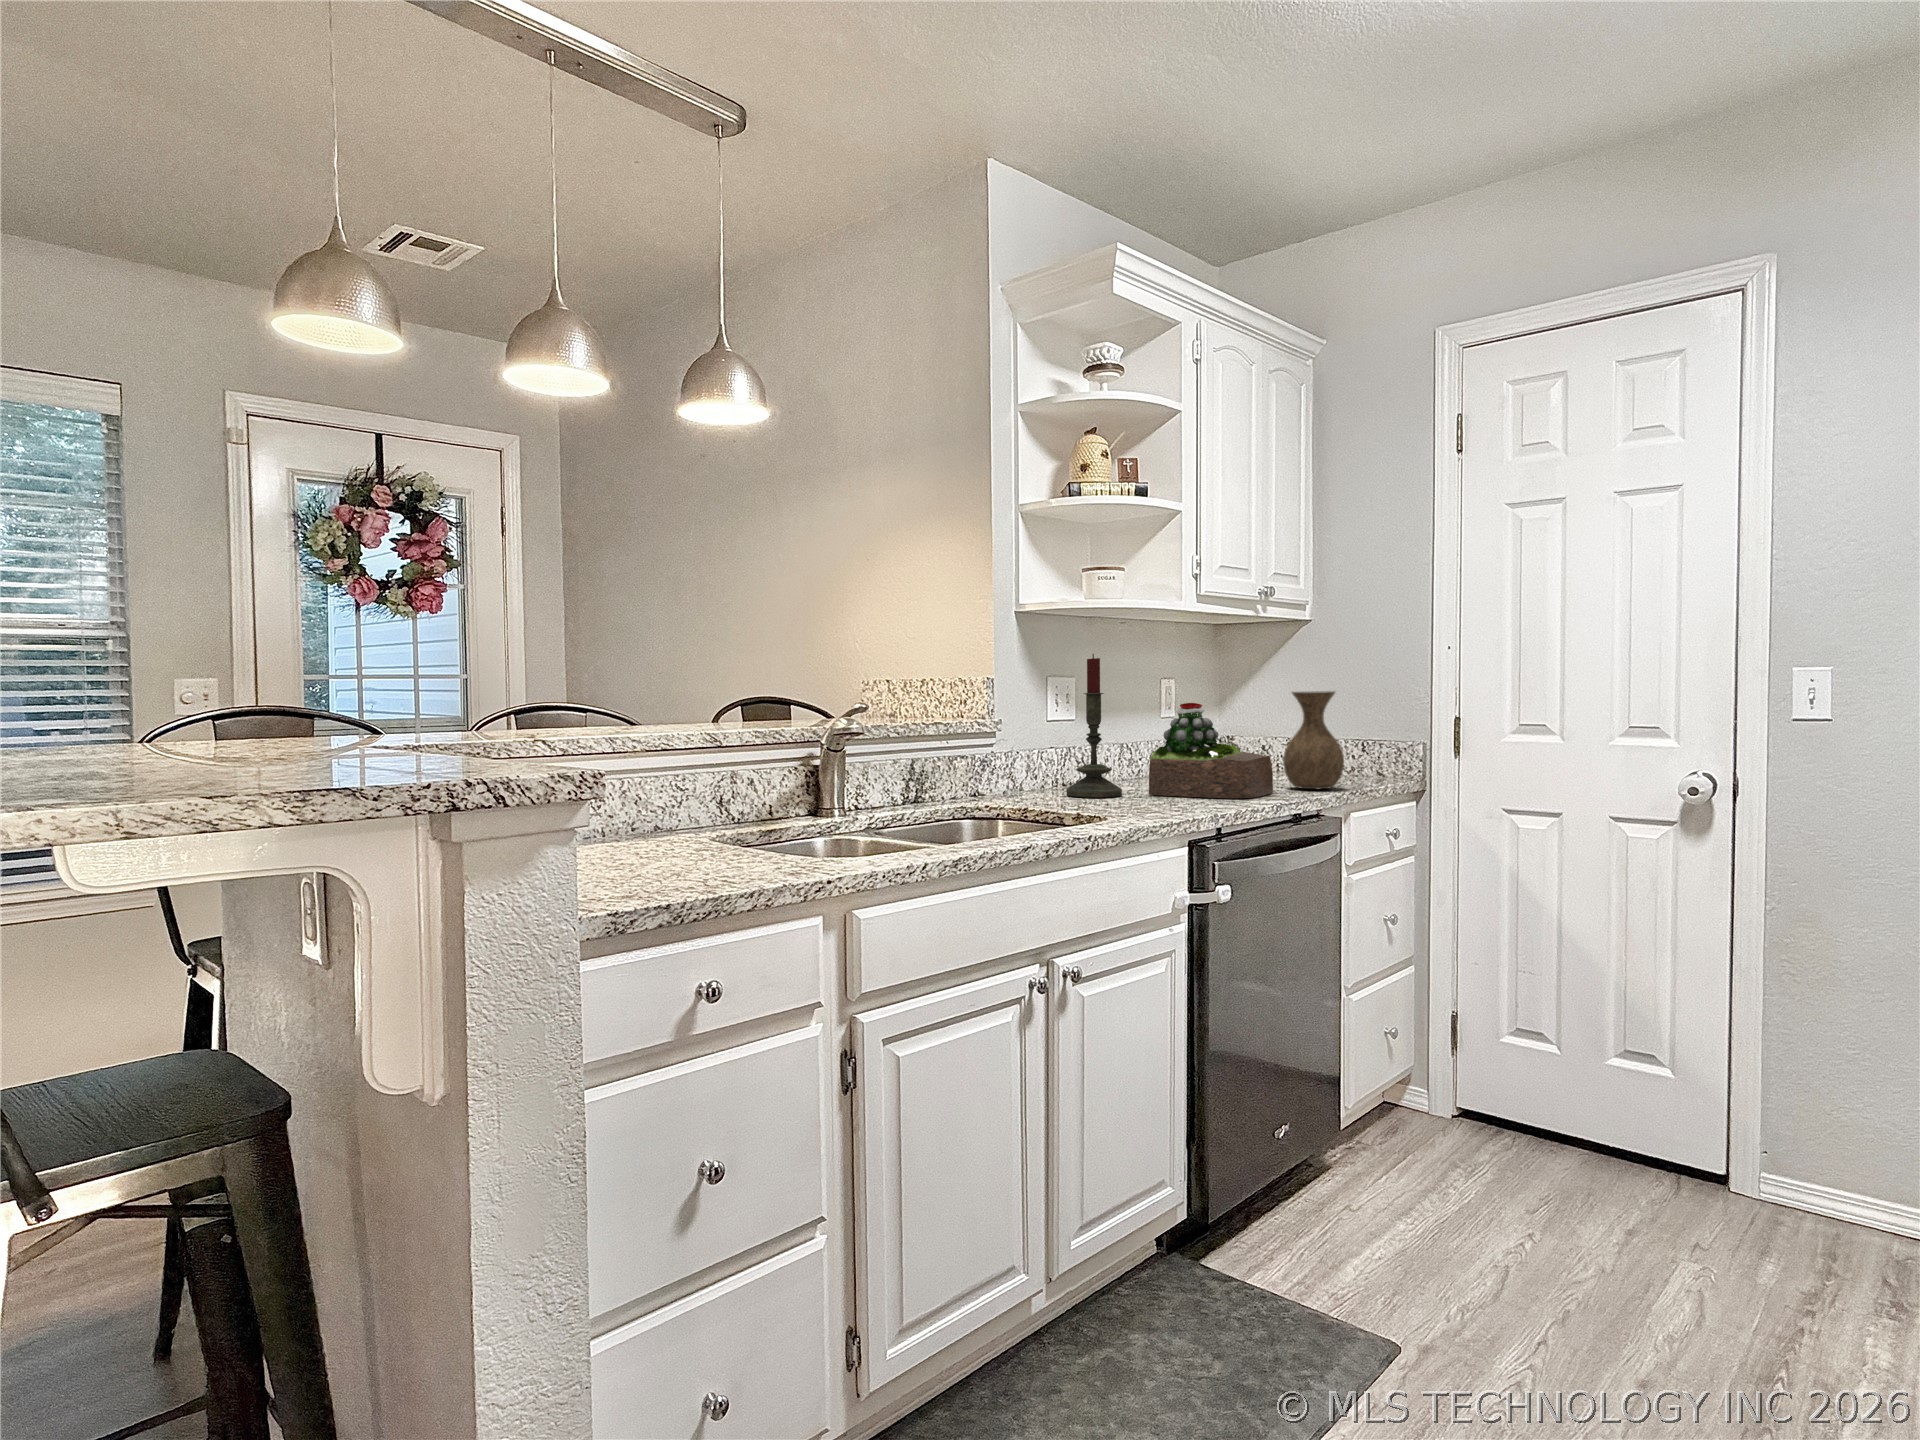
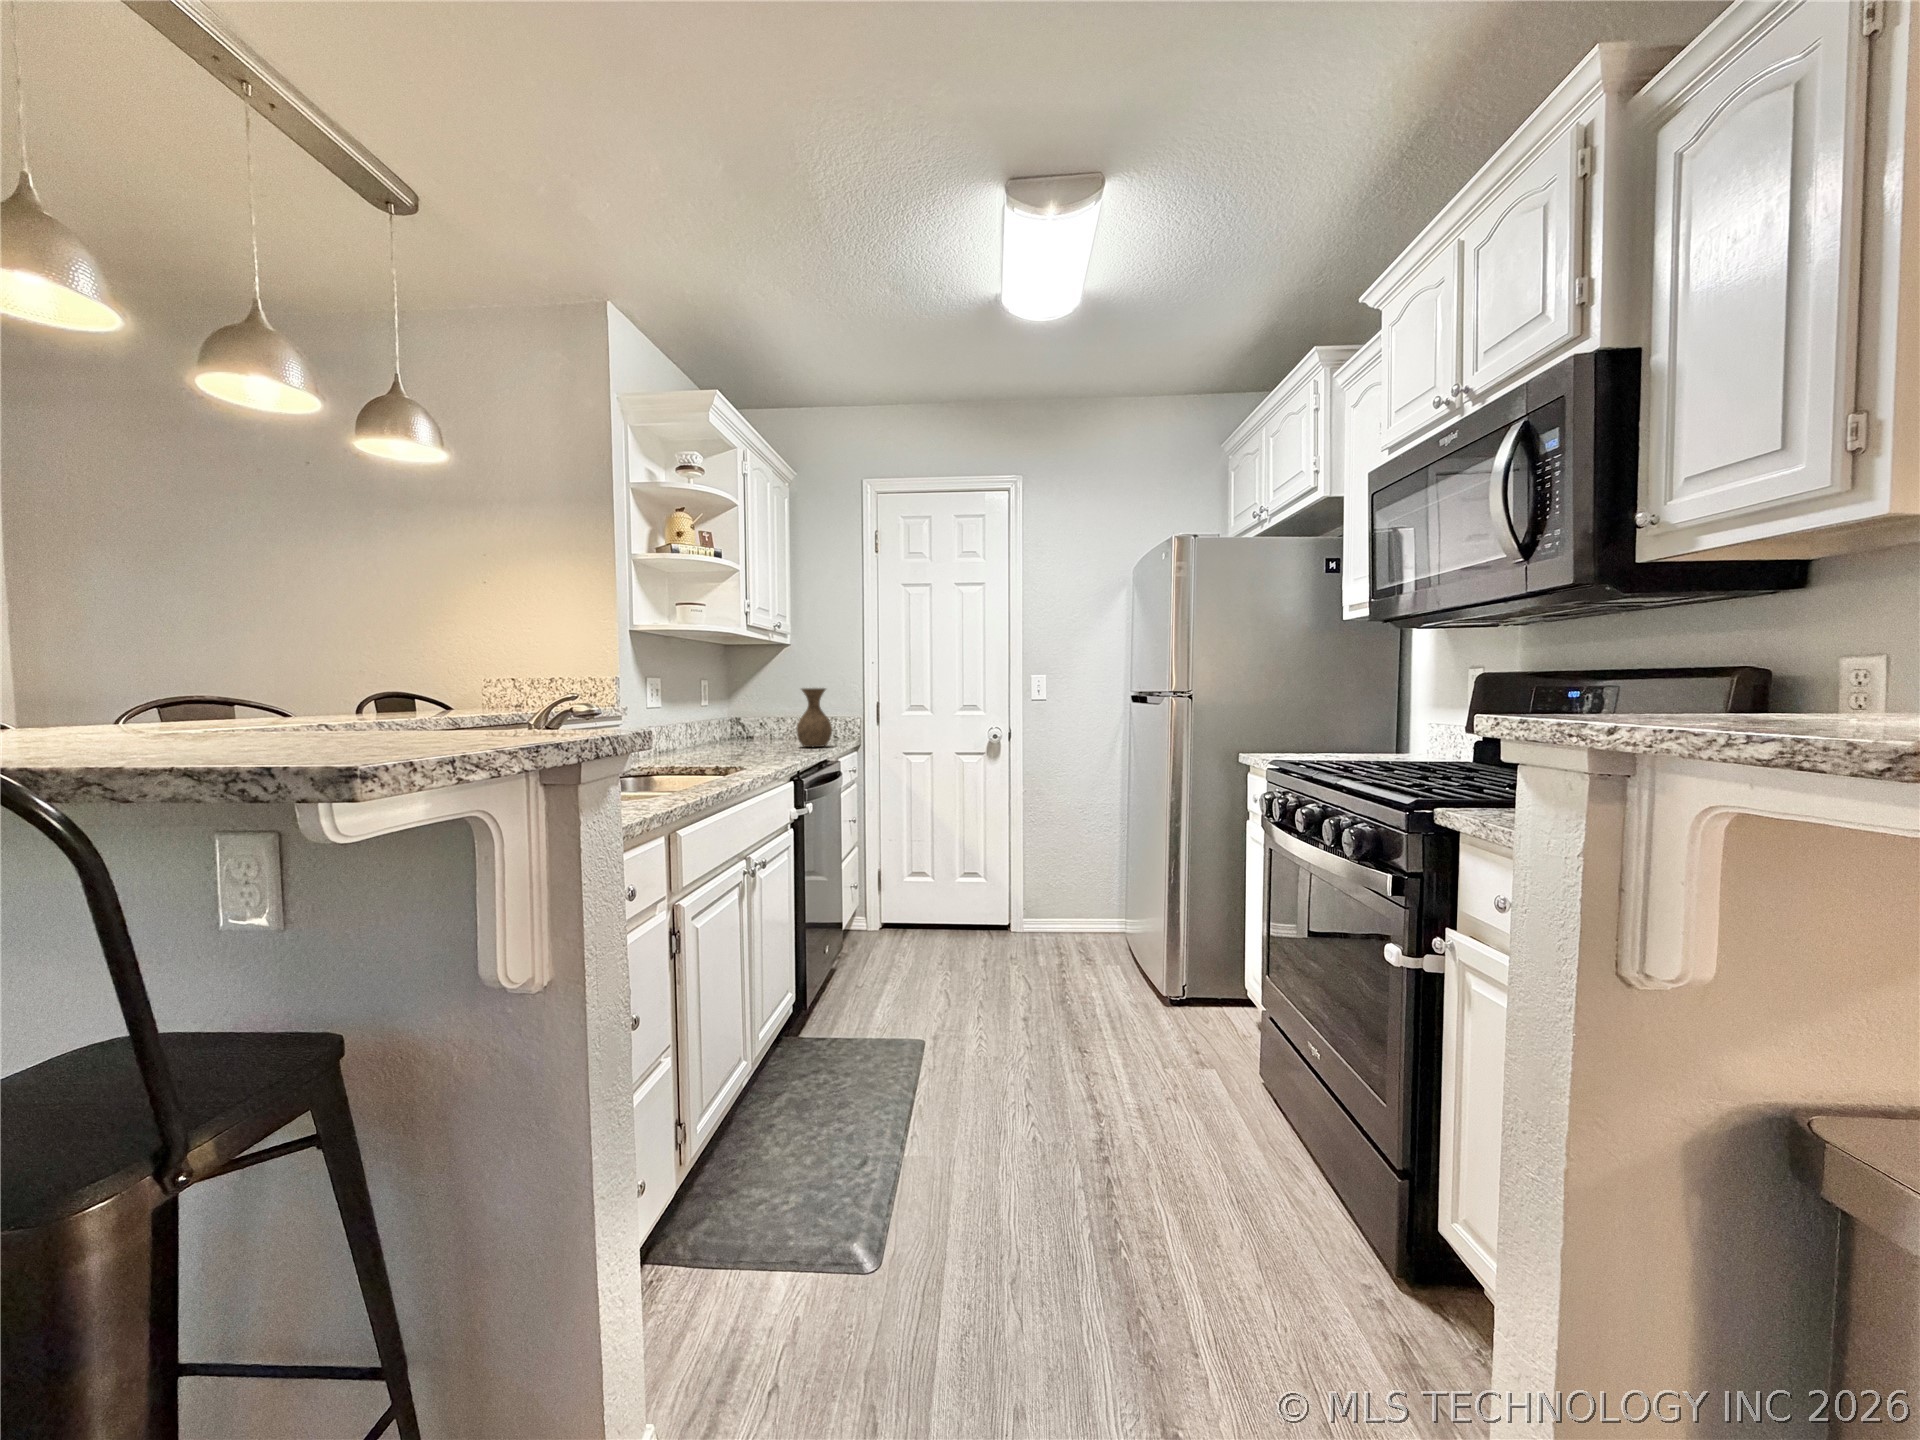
candle: present [1066,654,1122,798] -> none [671,662,711,760]
succulent plant: present [1149,703,1273,798] -> none [728,695,798,756]

